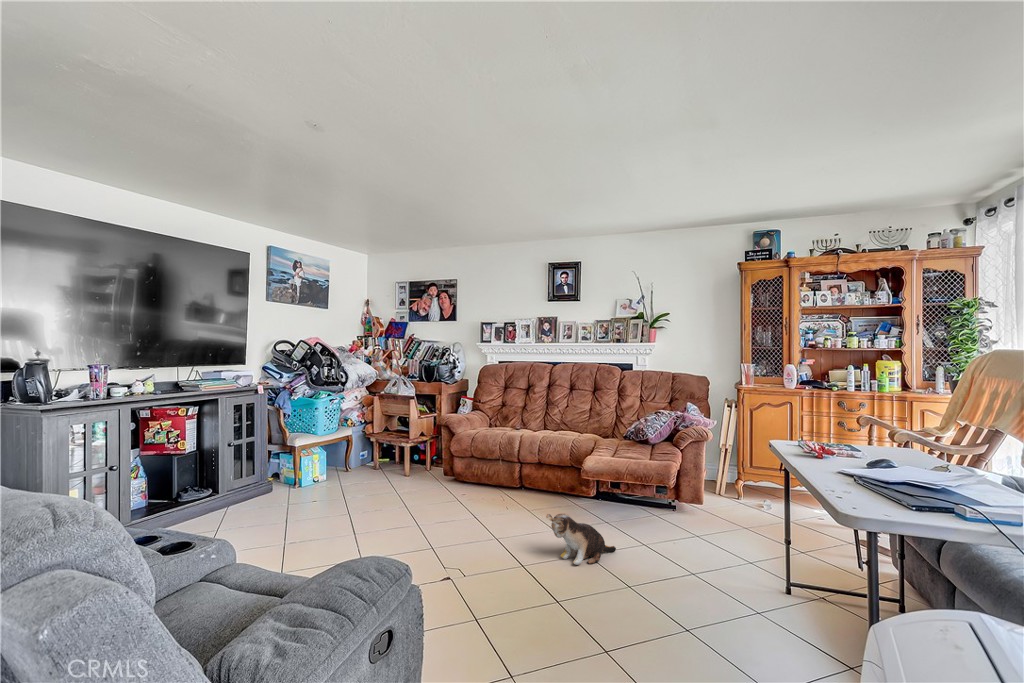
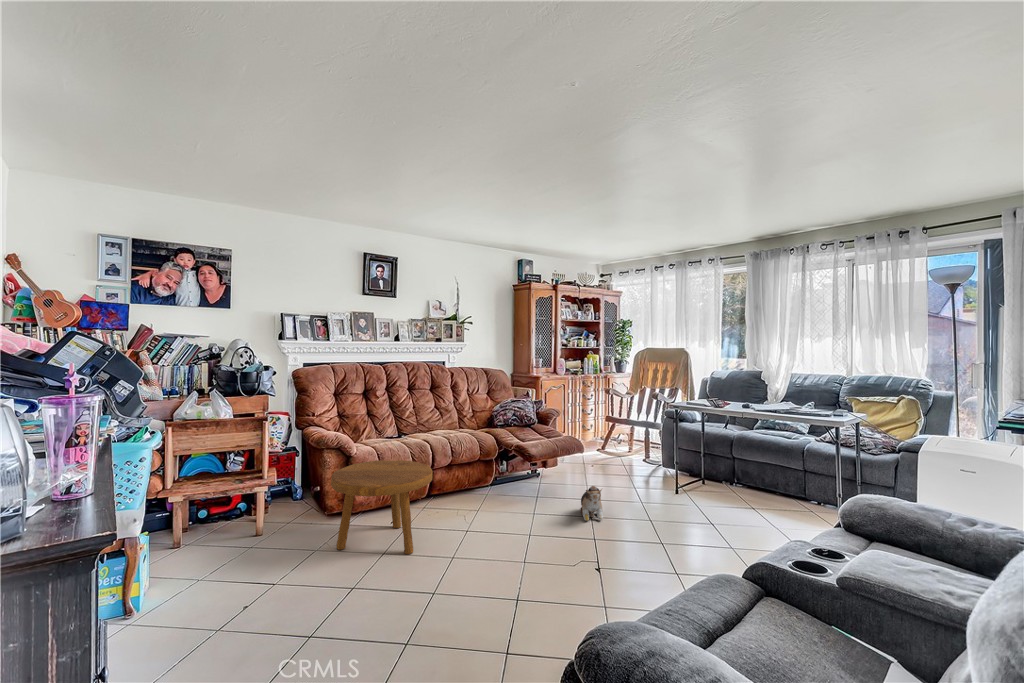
footstool: none [379,435,461,511] -> present [331,460,433,554]

